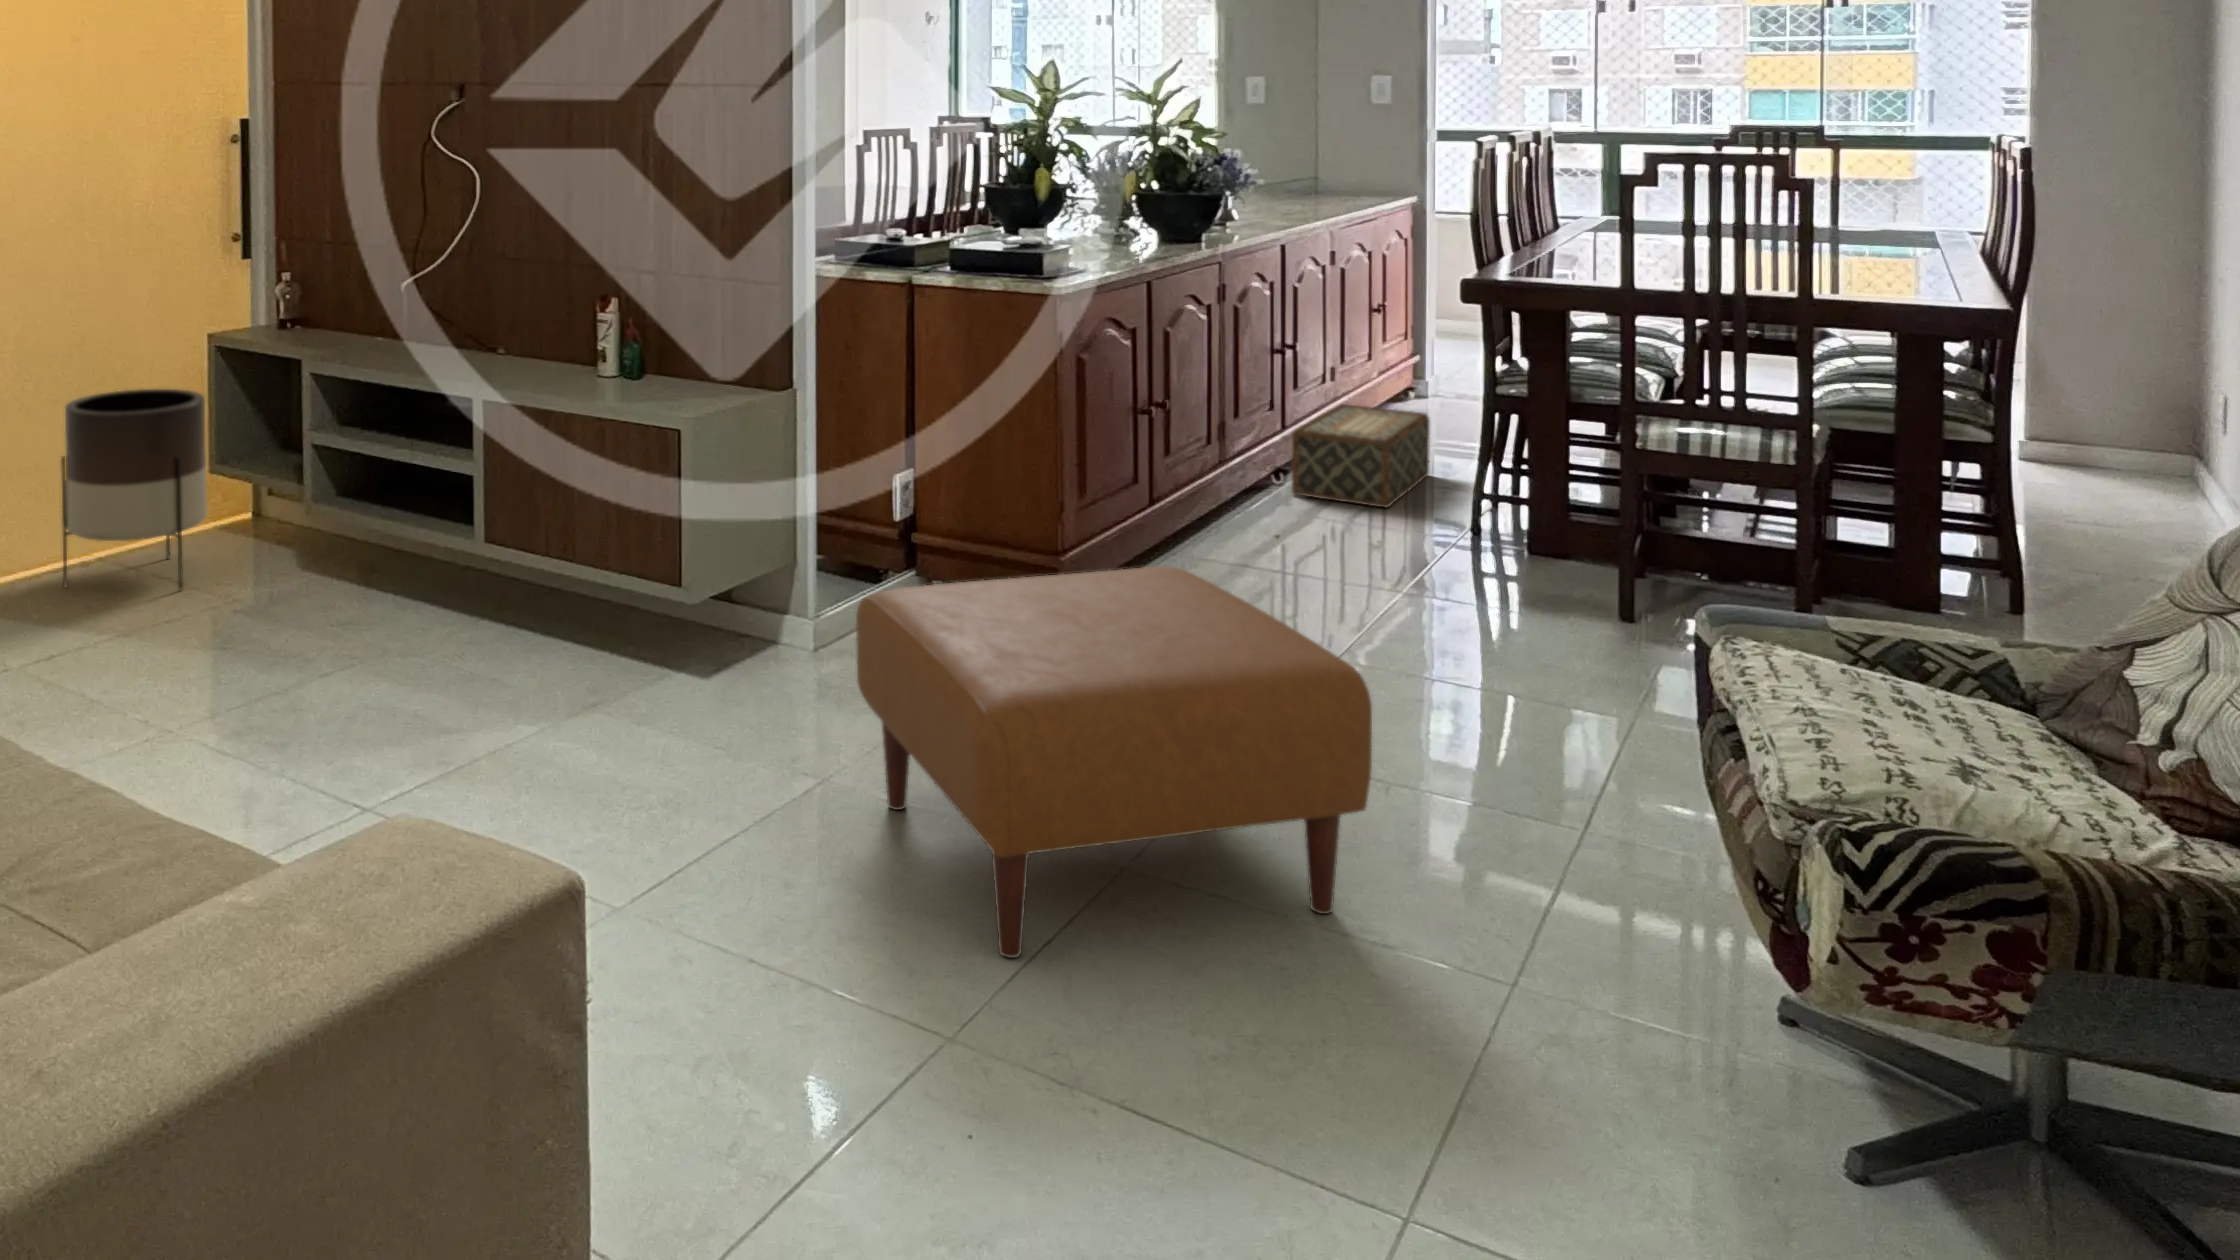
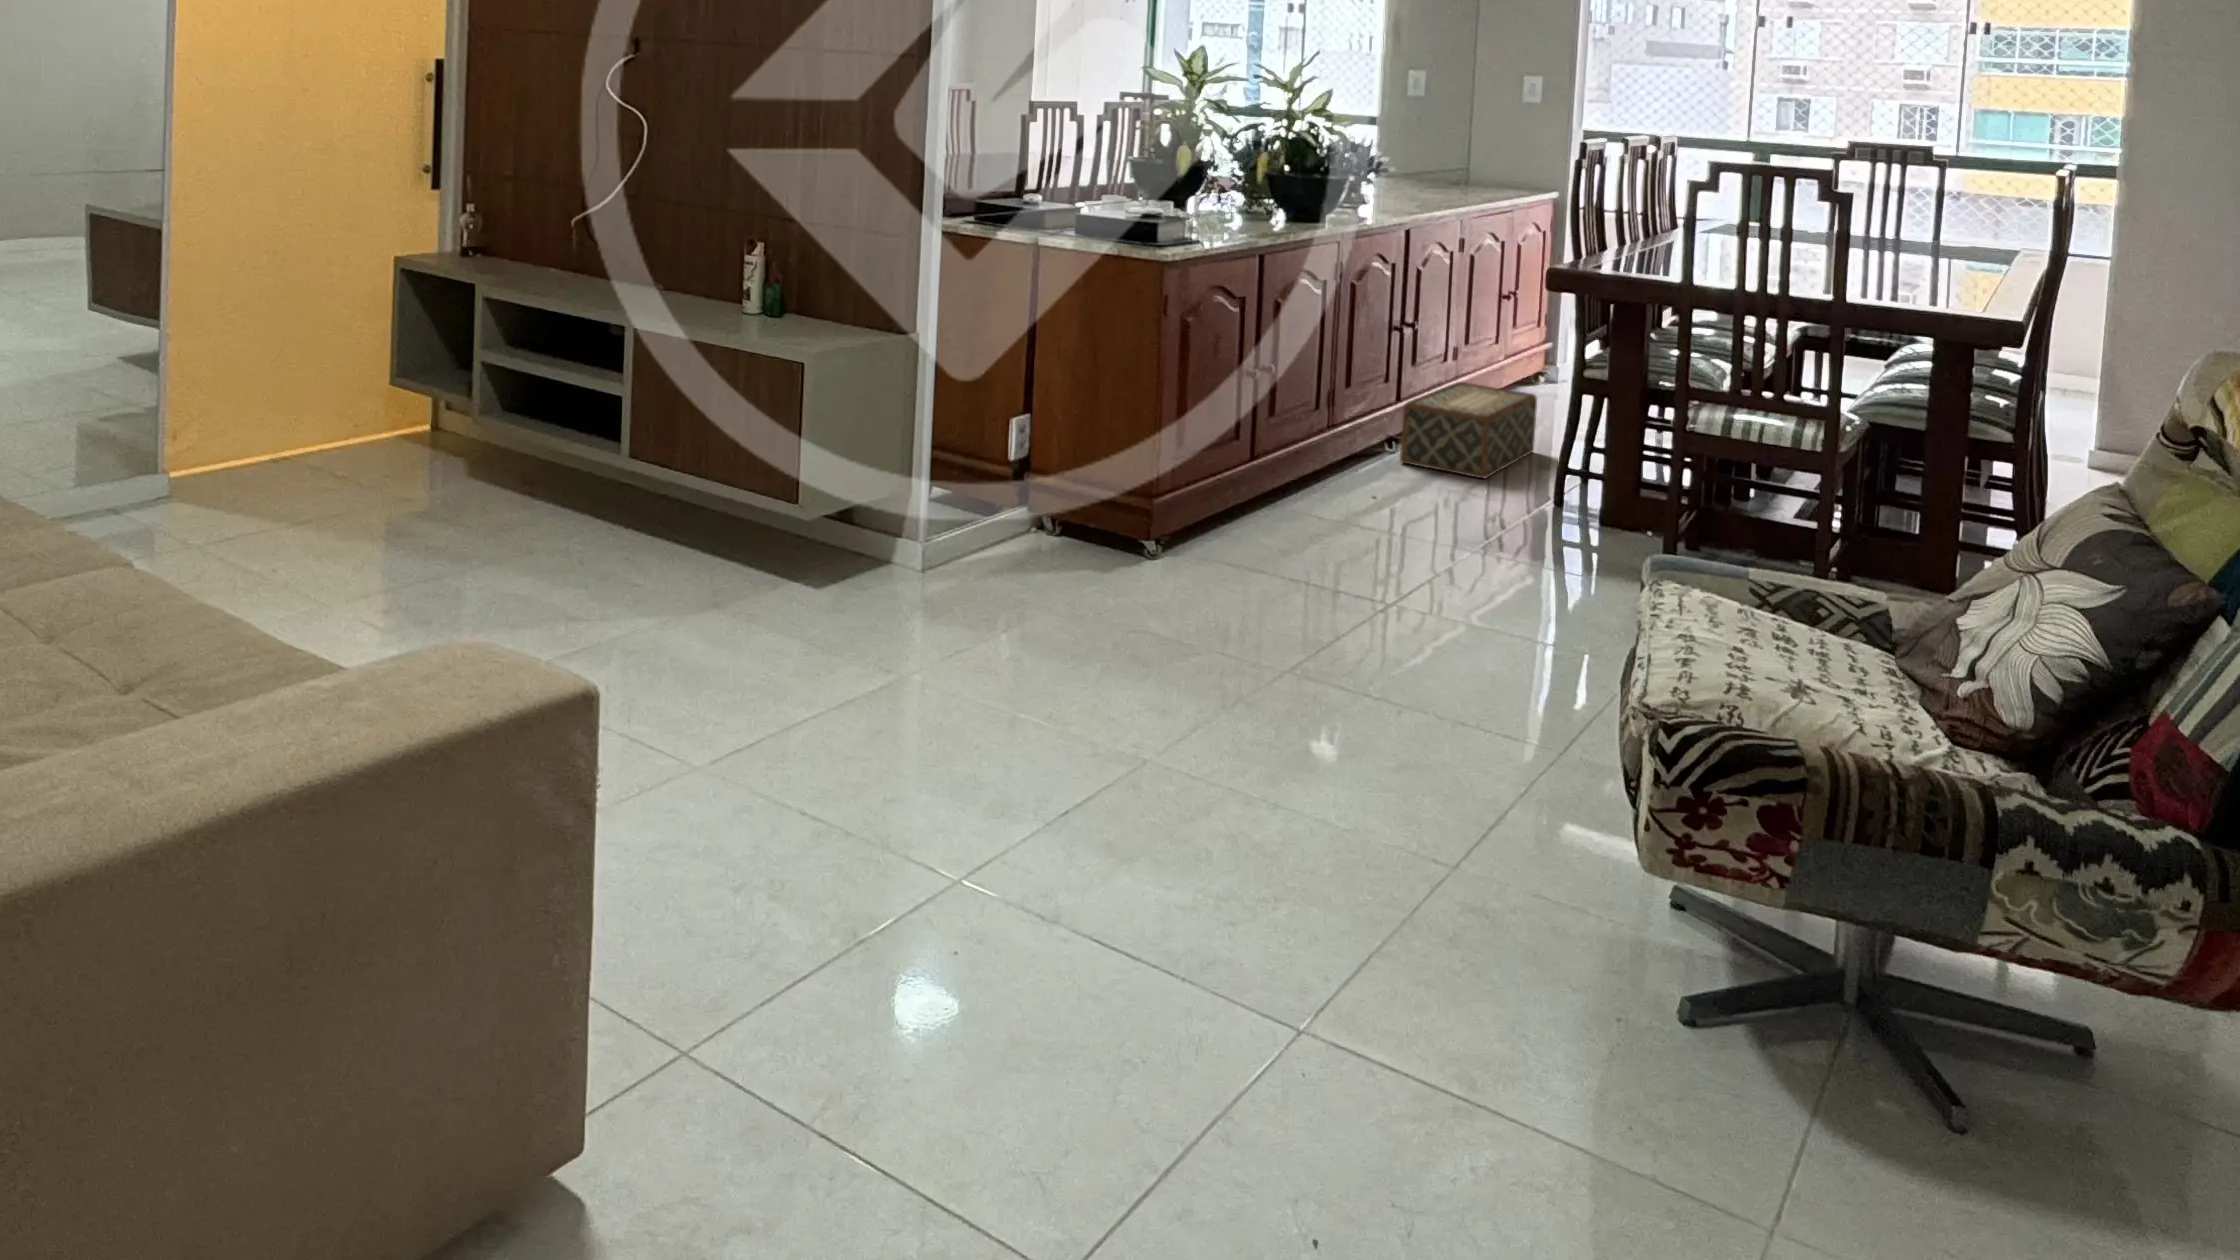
planter: present [61,389,207,590] -> none [244,306,384,492]
ottoman: present [856,566,1372,958] -> none [939,507,1366,826]

